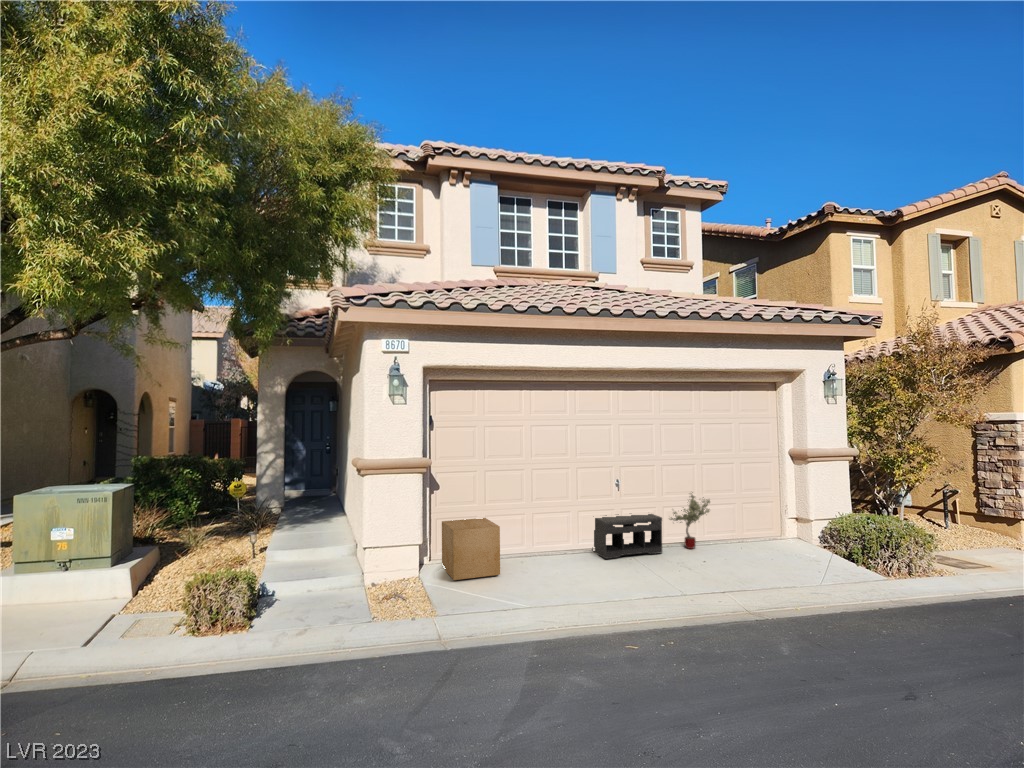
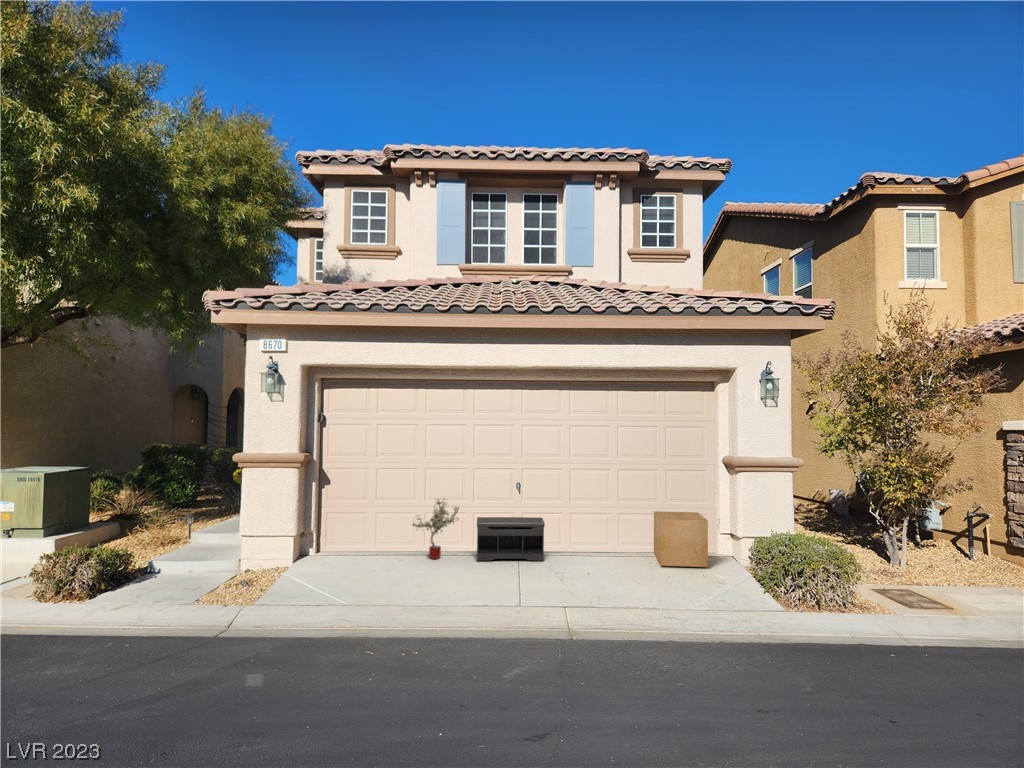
potted tree: present [670,492,710,549] -> present [412,498,459,559]
cardboard box: present [442,518,500,580] -> present [654,511,708,567]

